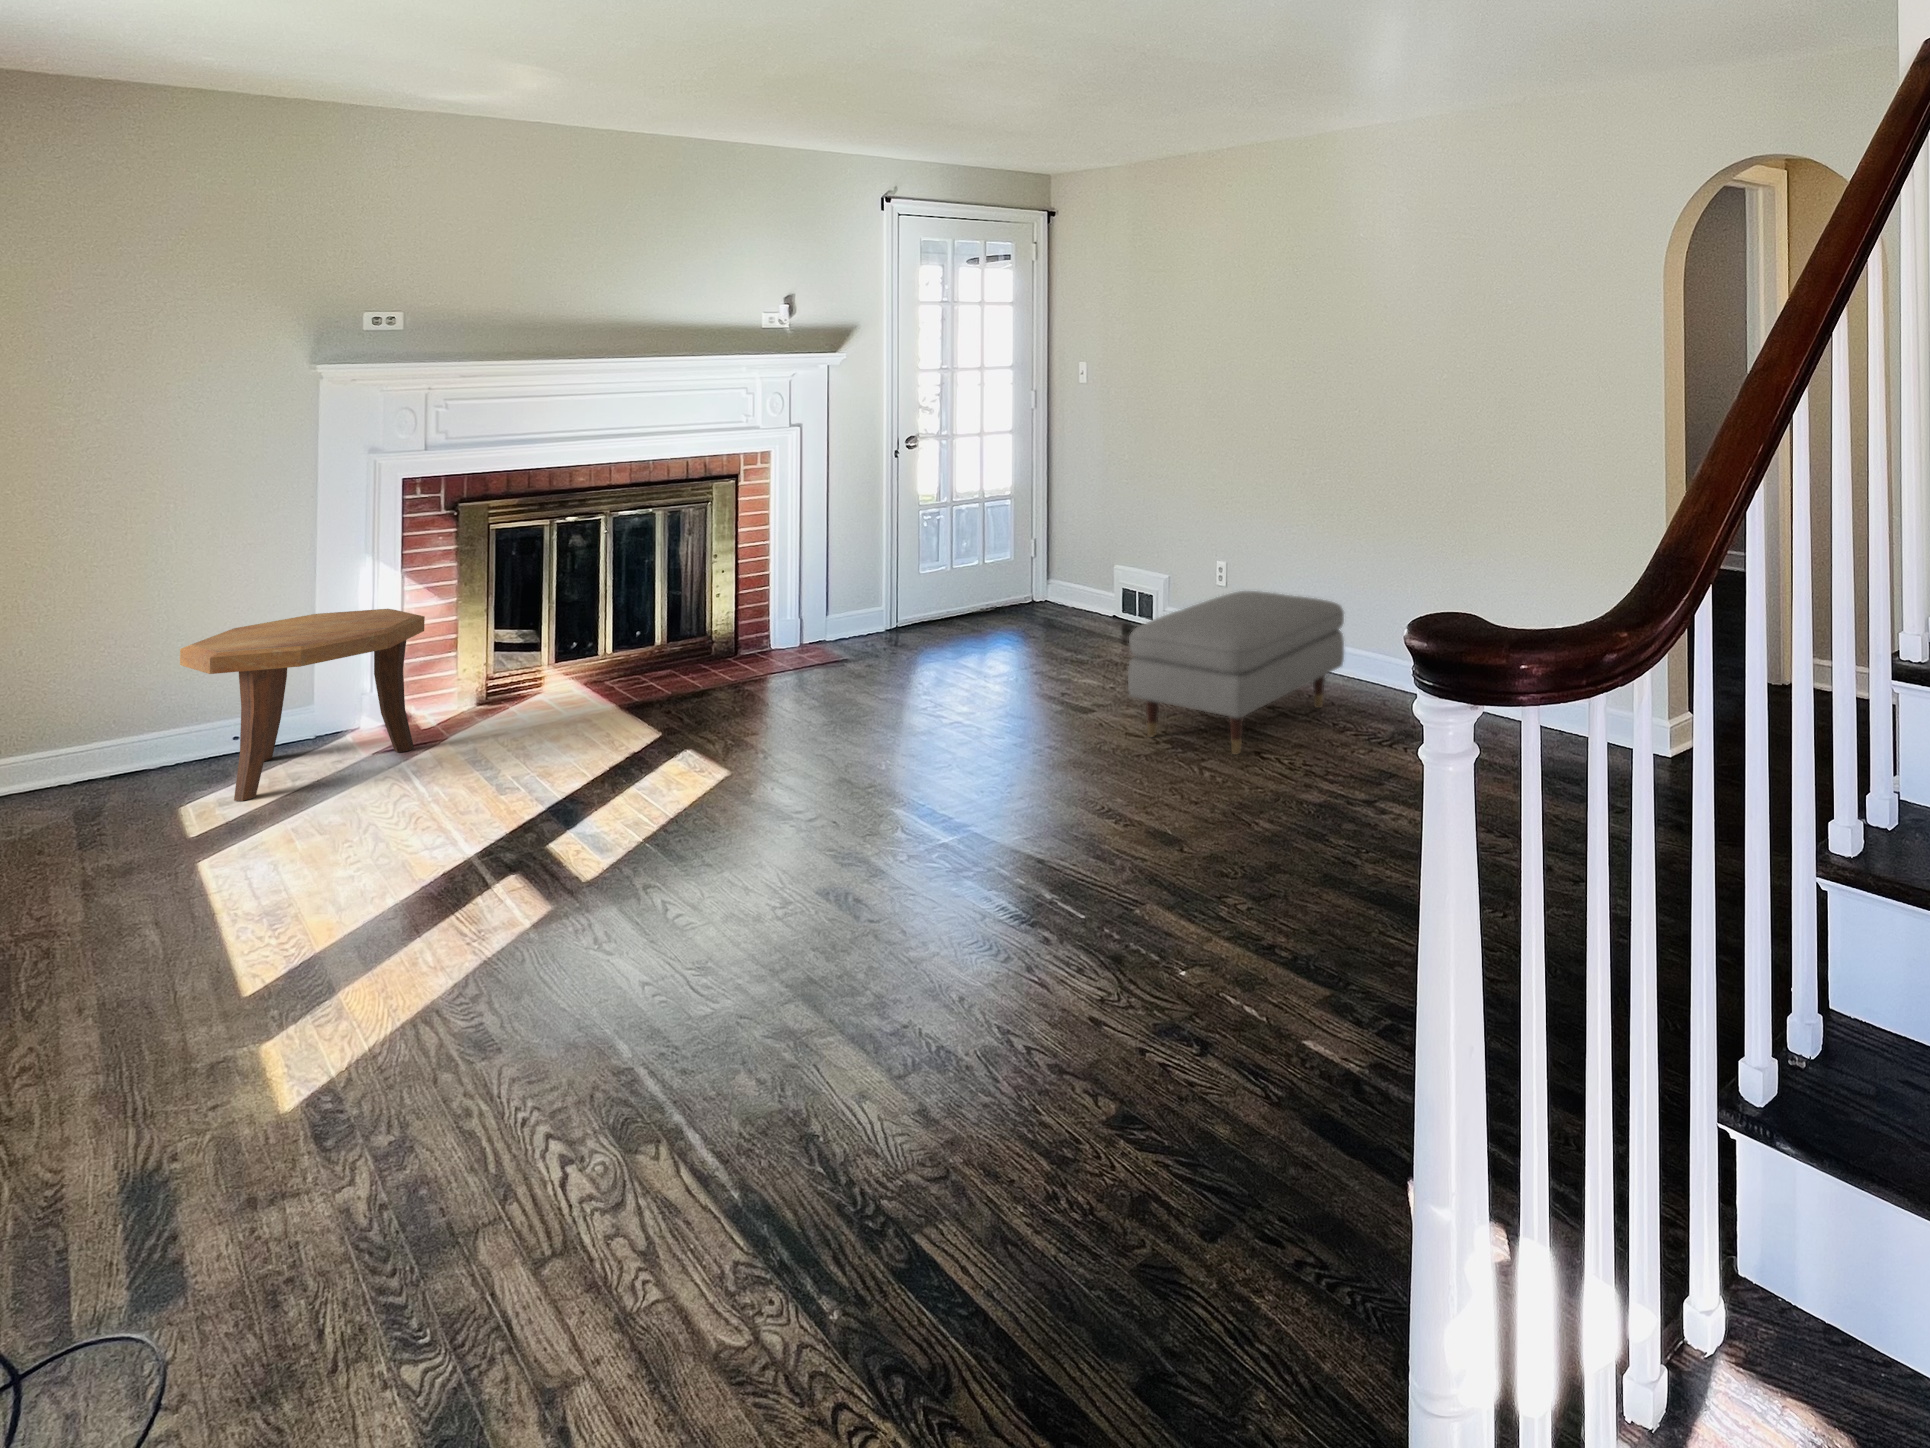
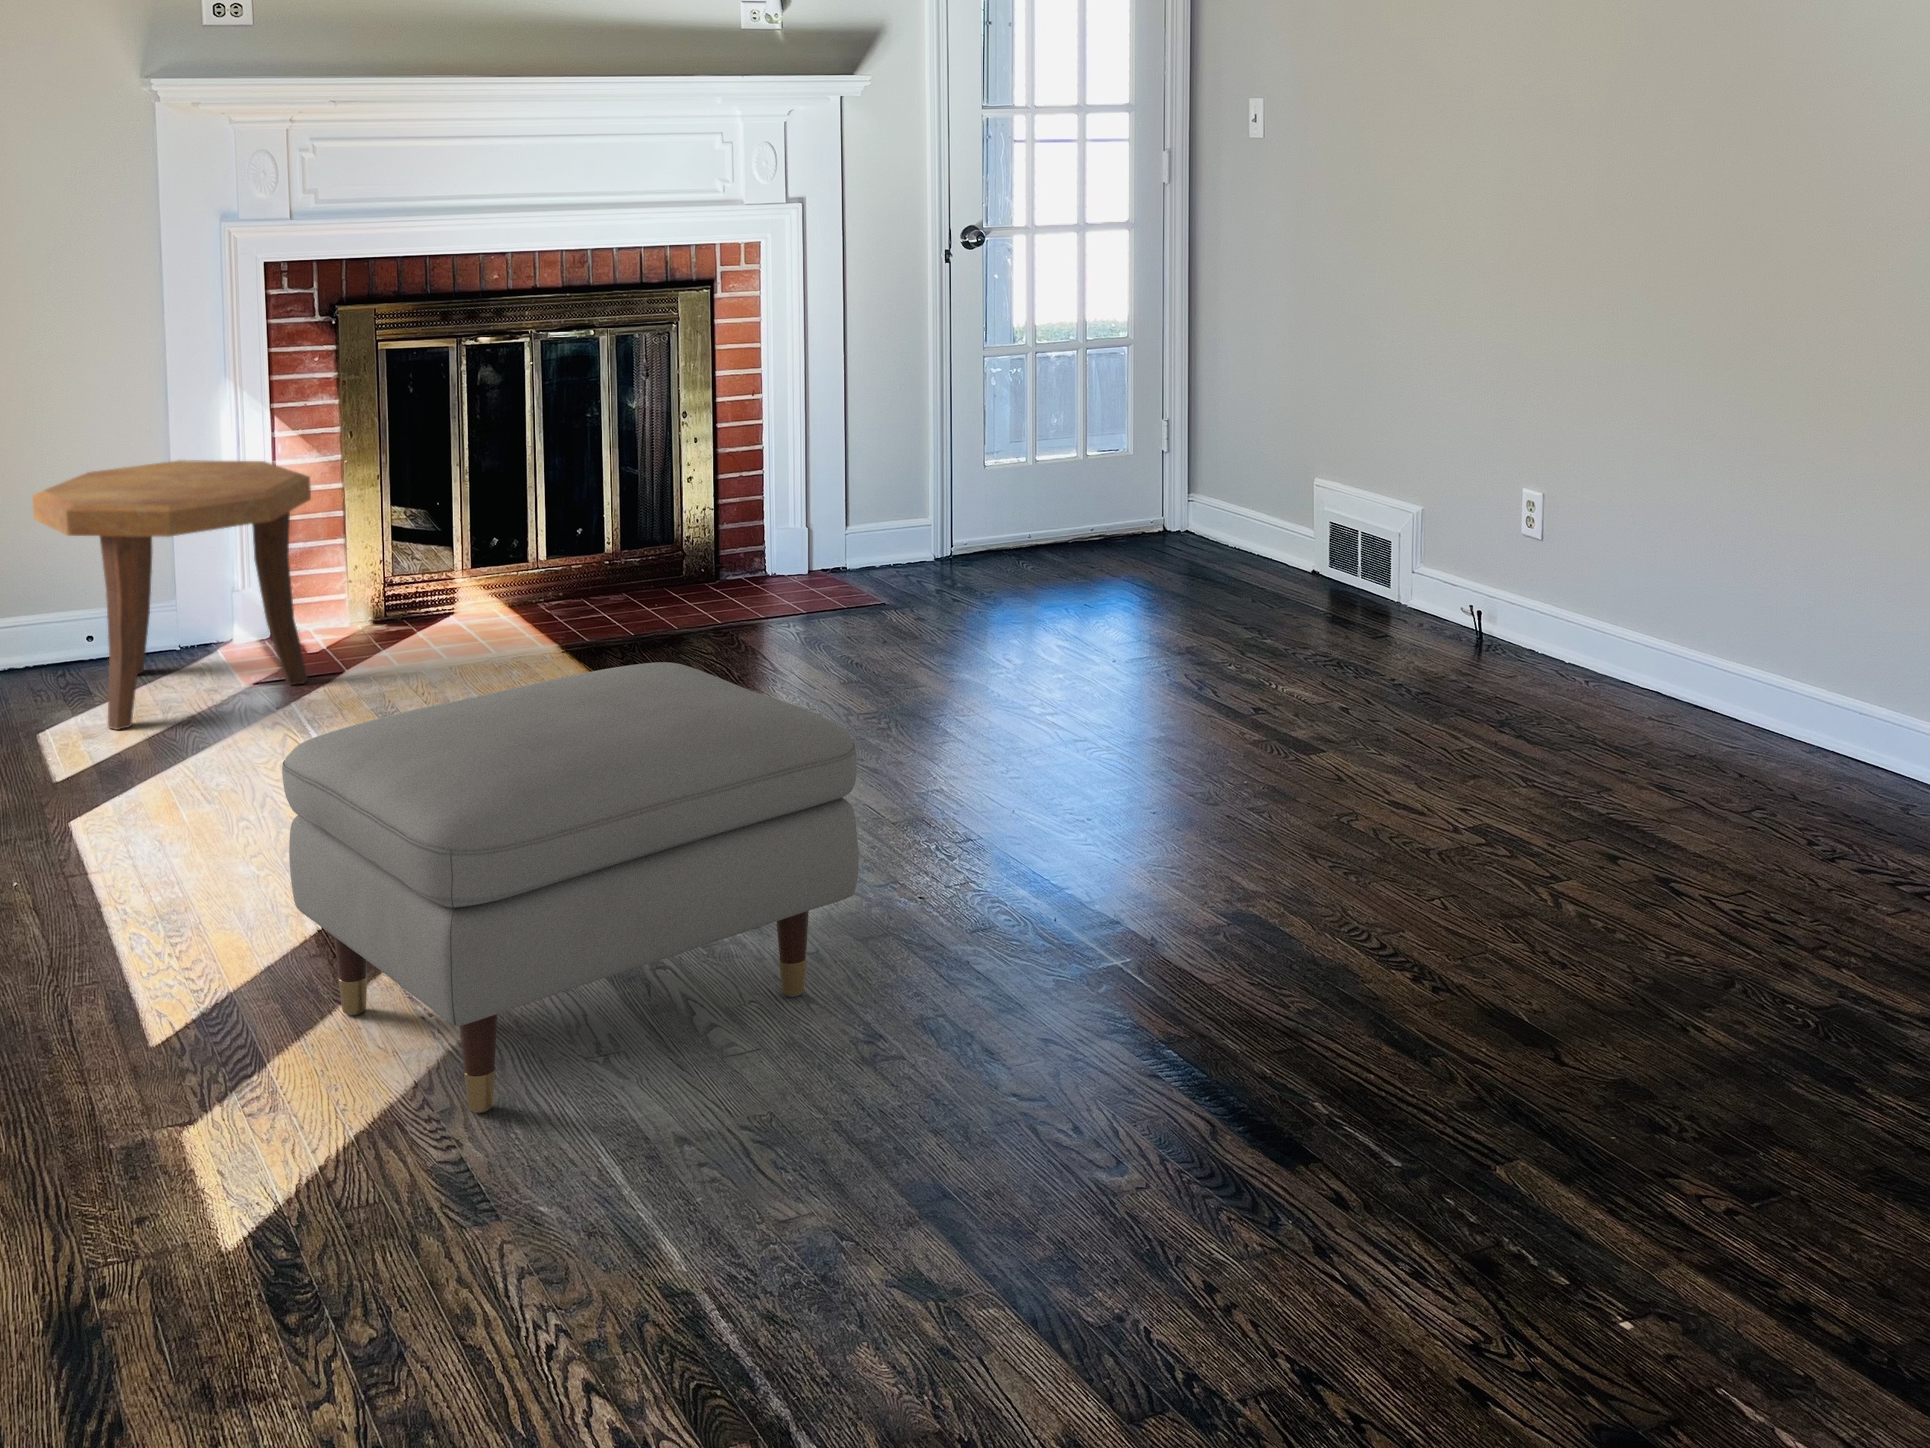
ottoman: present [1128,591,1344,755] -> present [282,662,859,1113]

